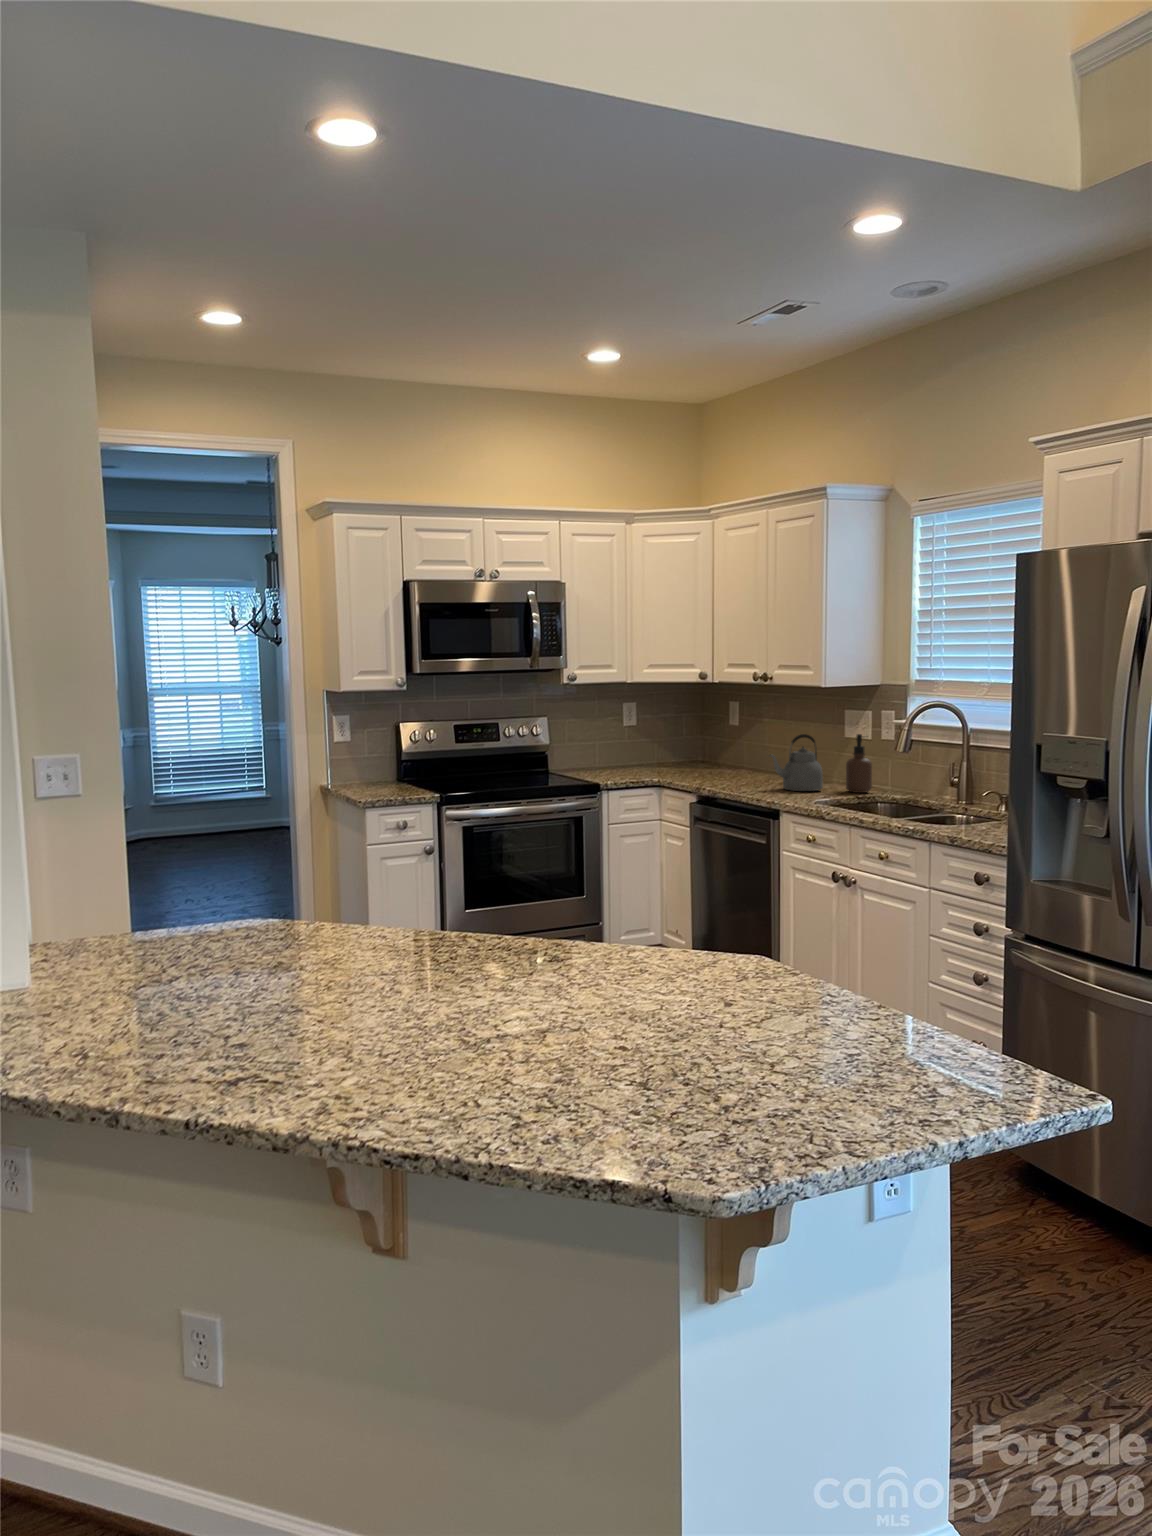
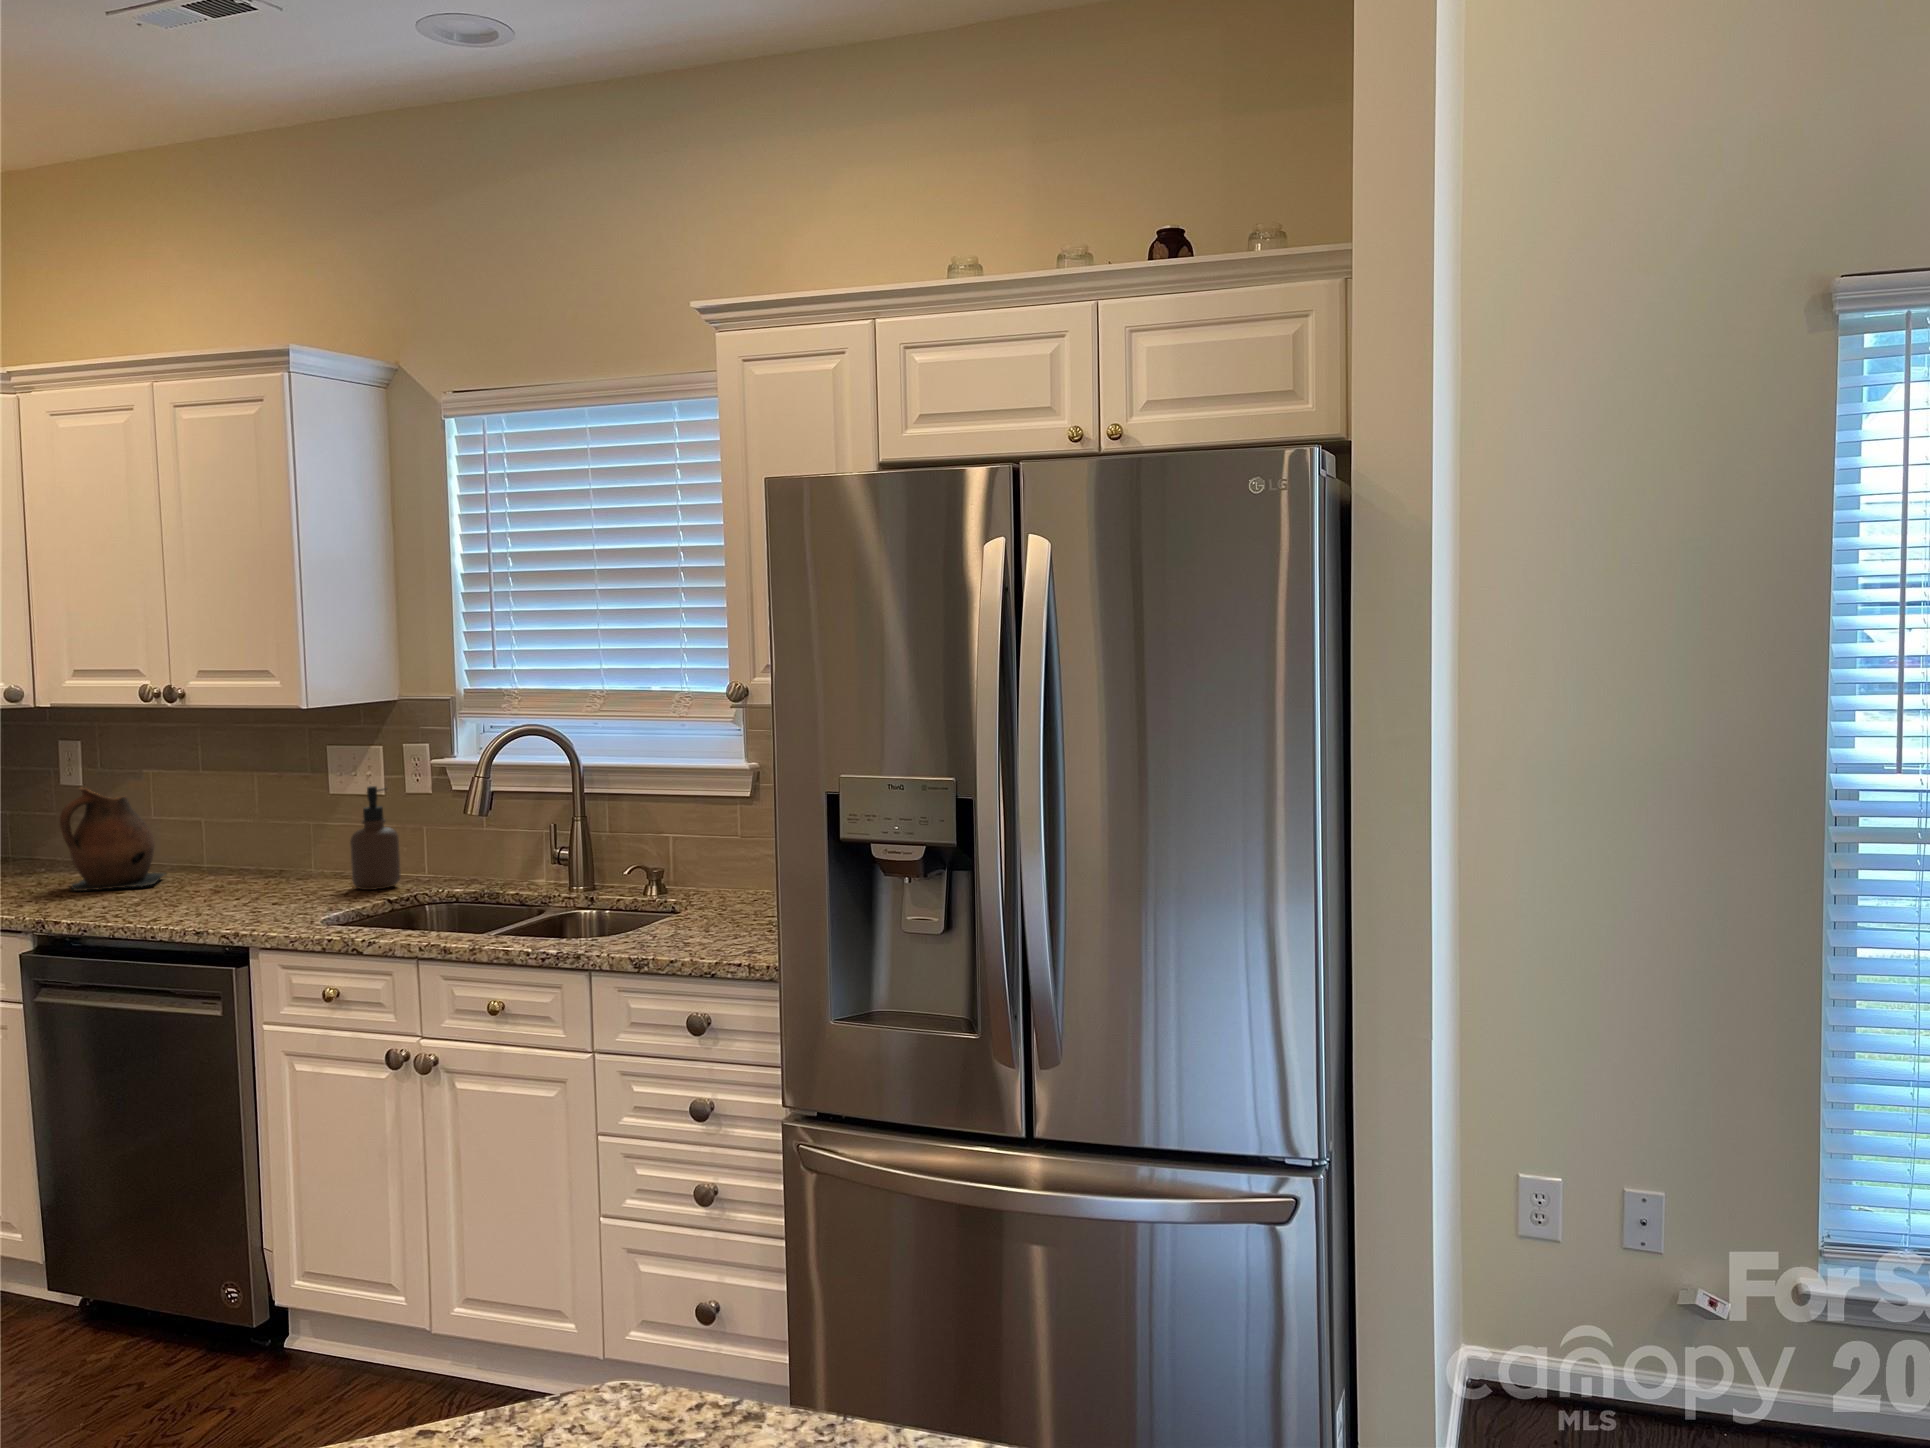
ceramic pitcher: none [717,724,765,779] -> present [60,788,166,891]
kettle: present [769,734,823,791] -> none [198,796,311,903]

